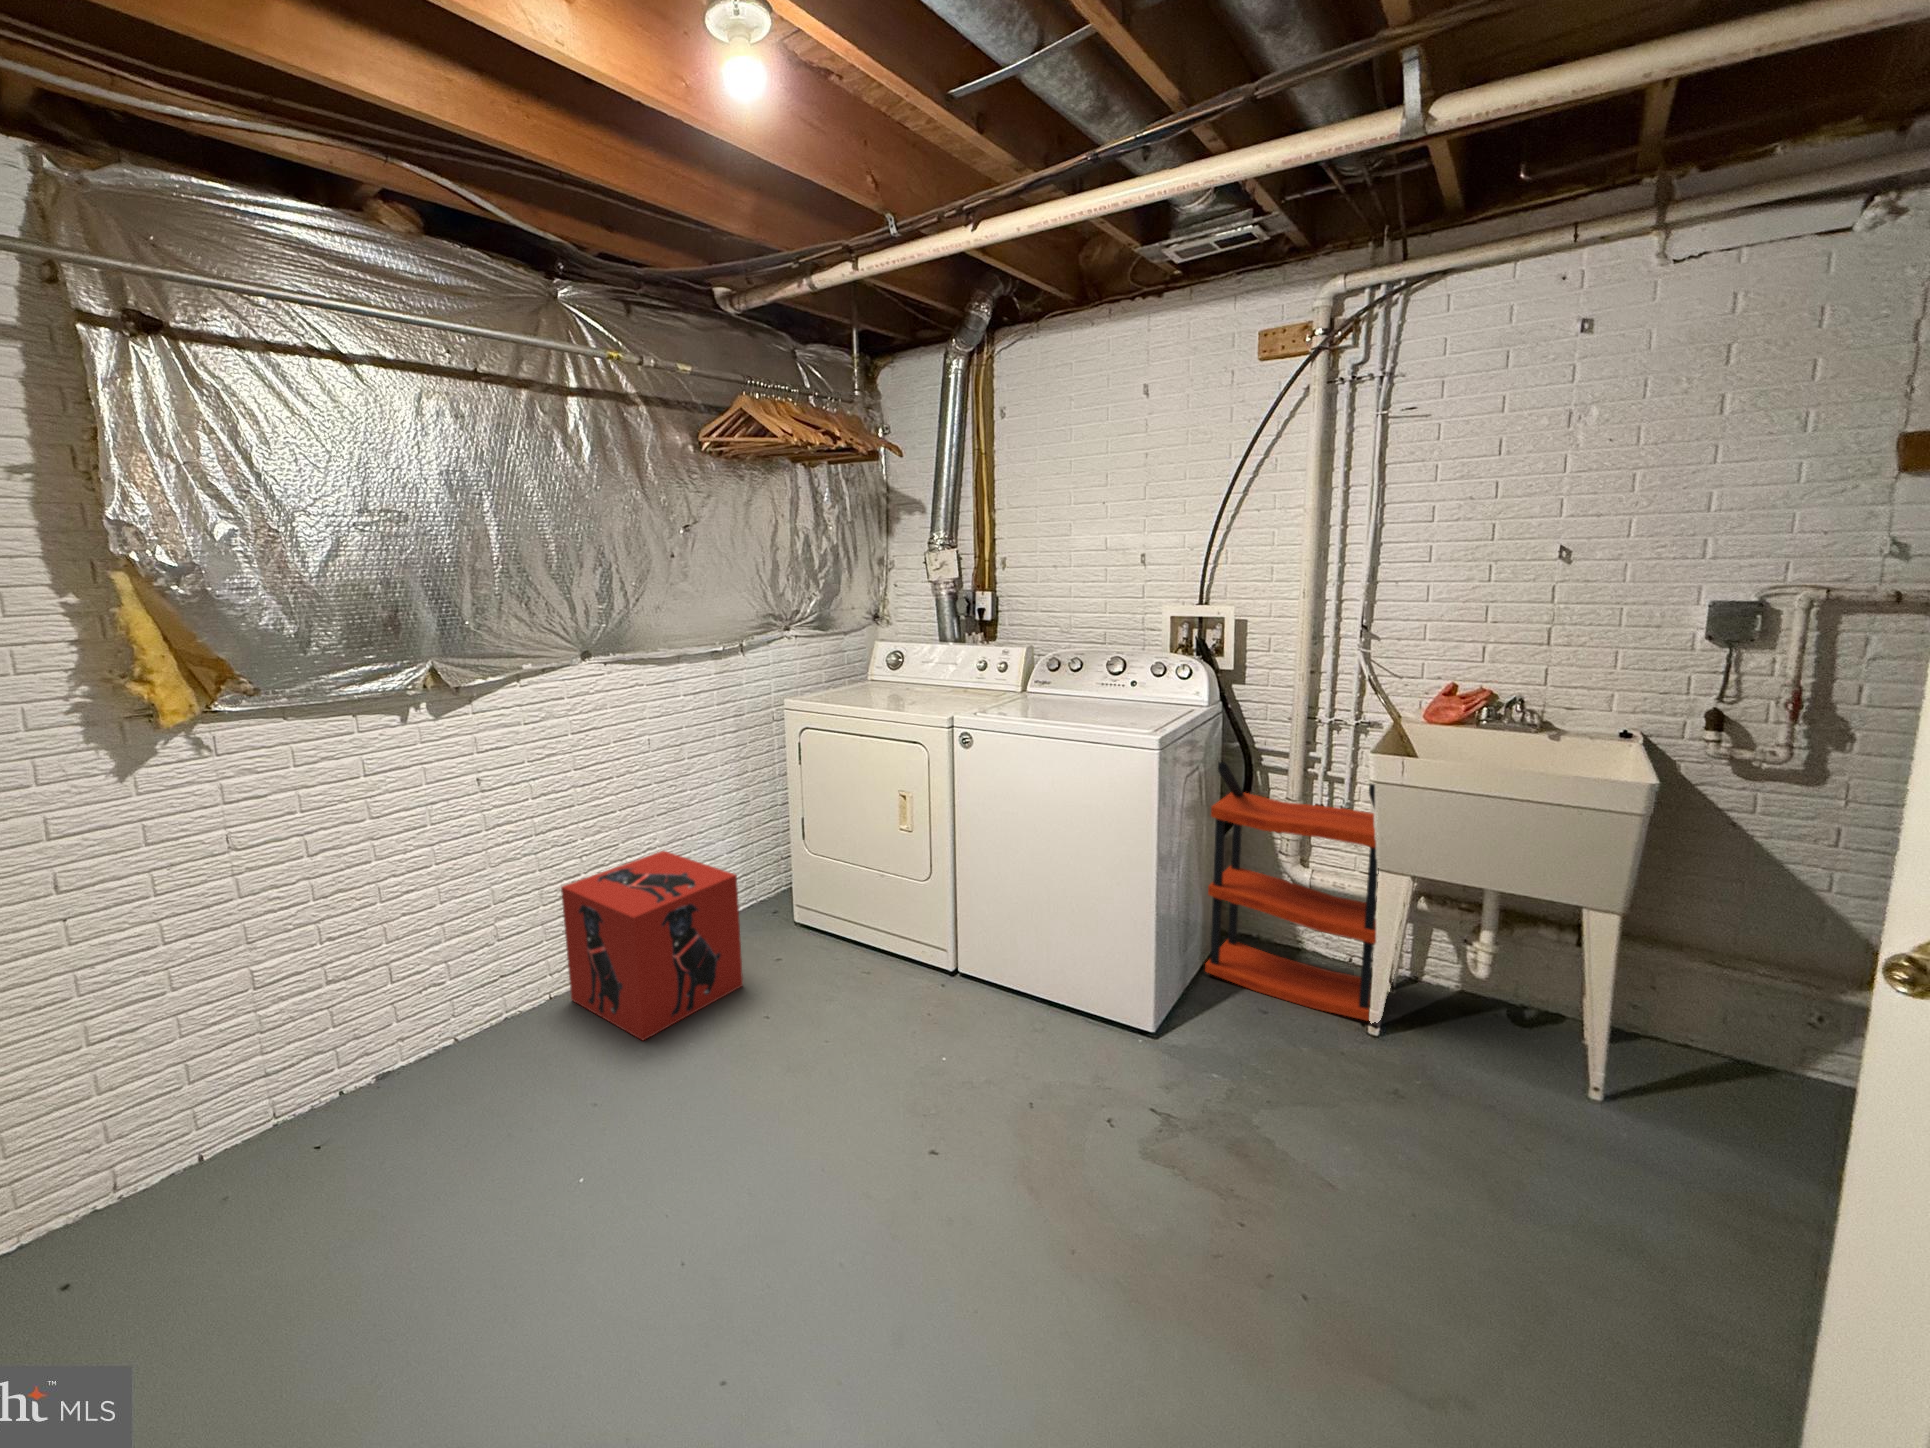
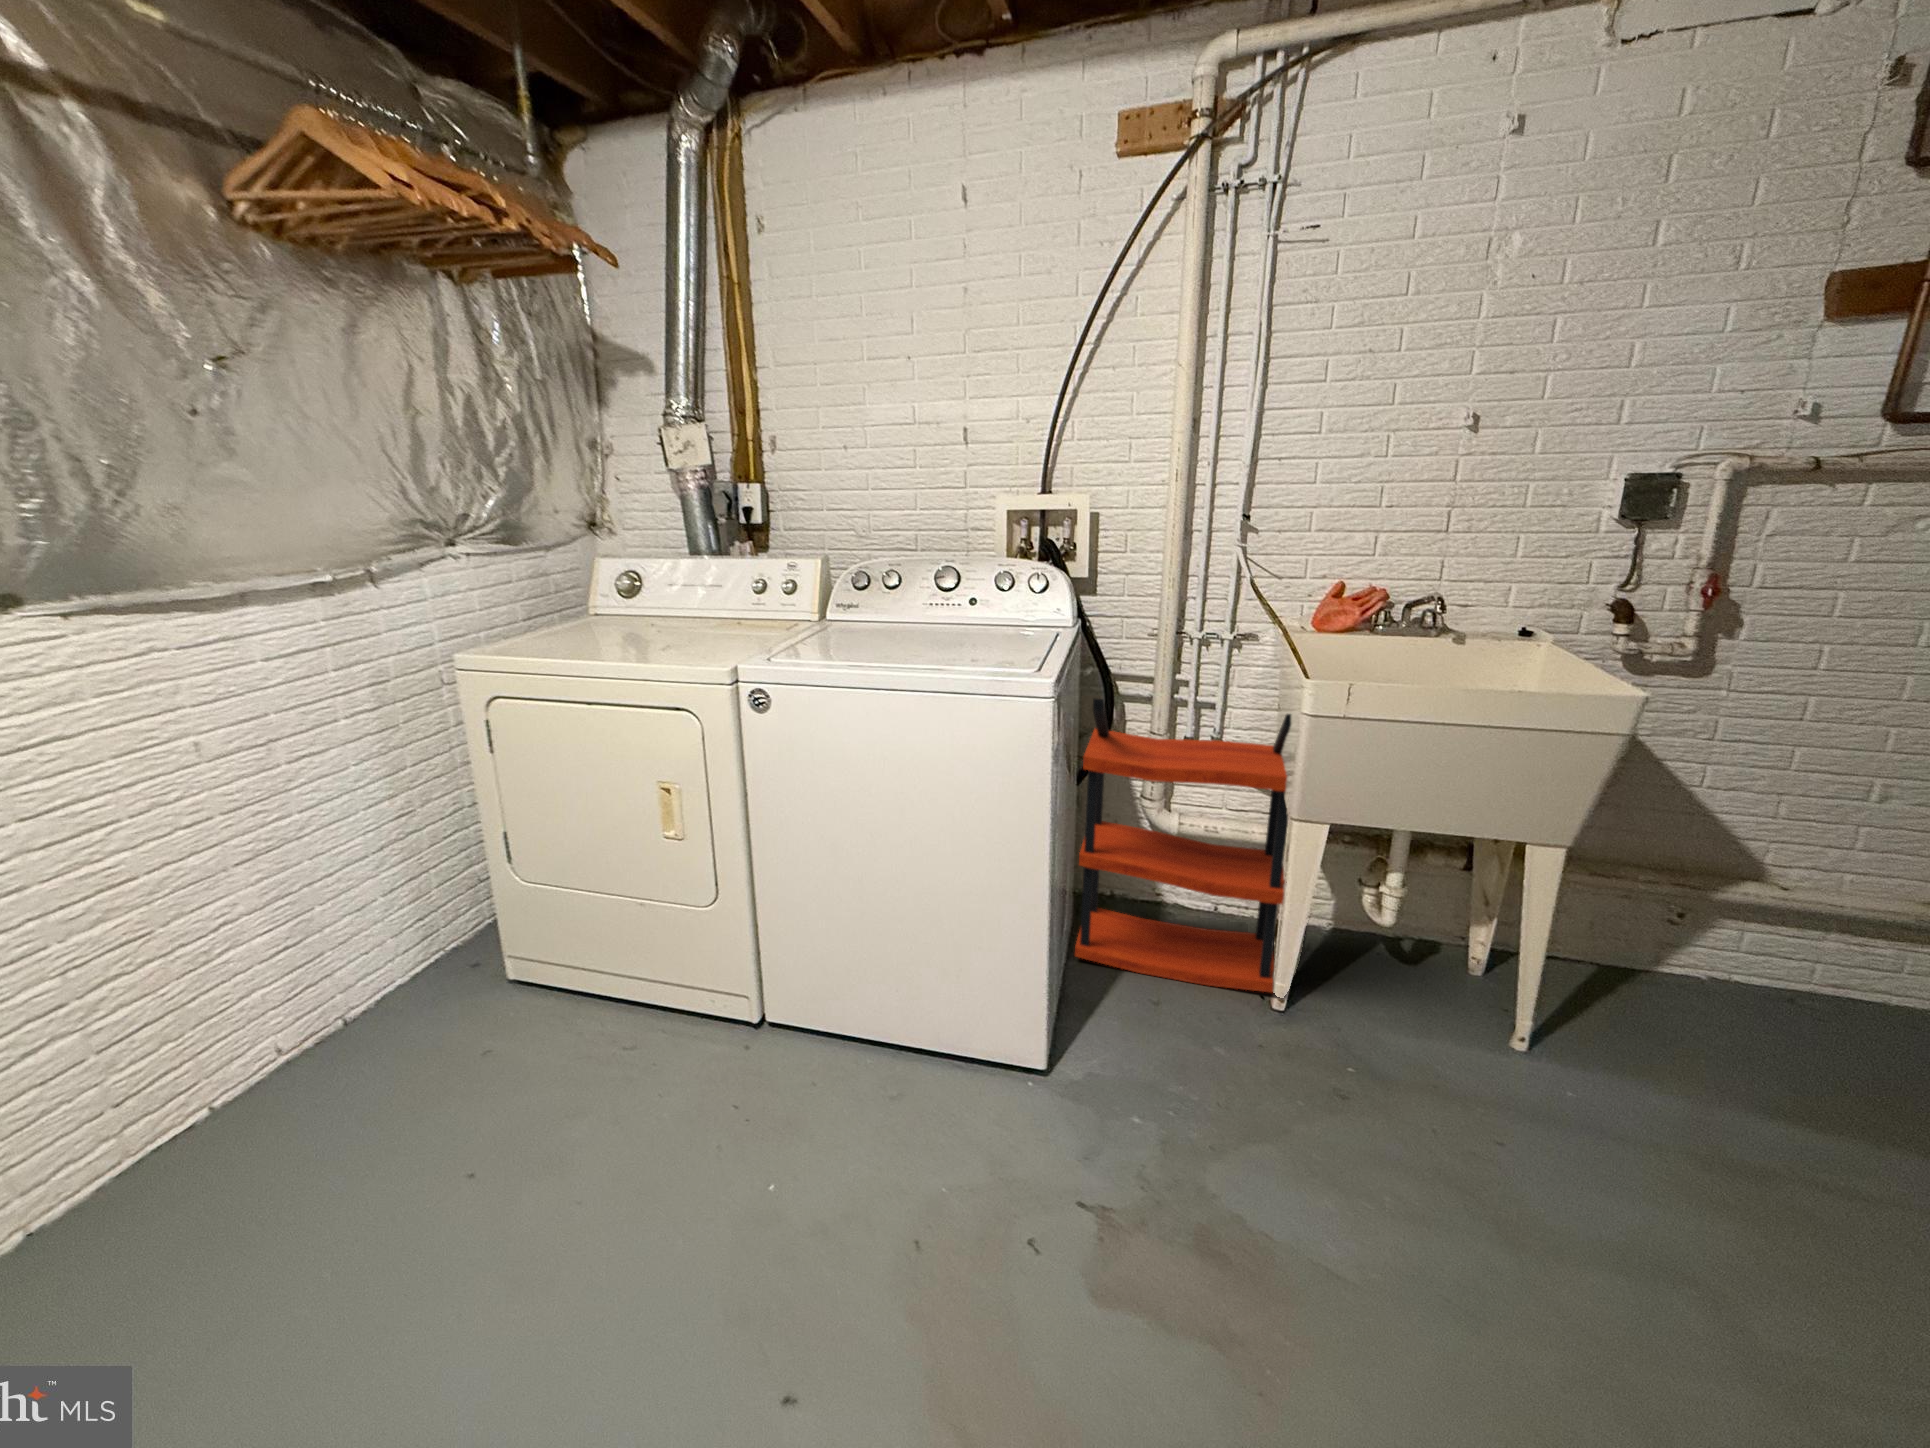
storage box: present [561,851,743,1040] -> none [7,923,426,1295]

